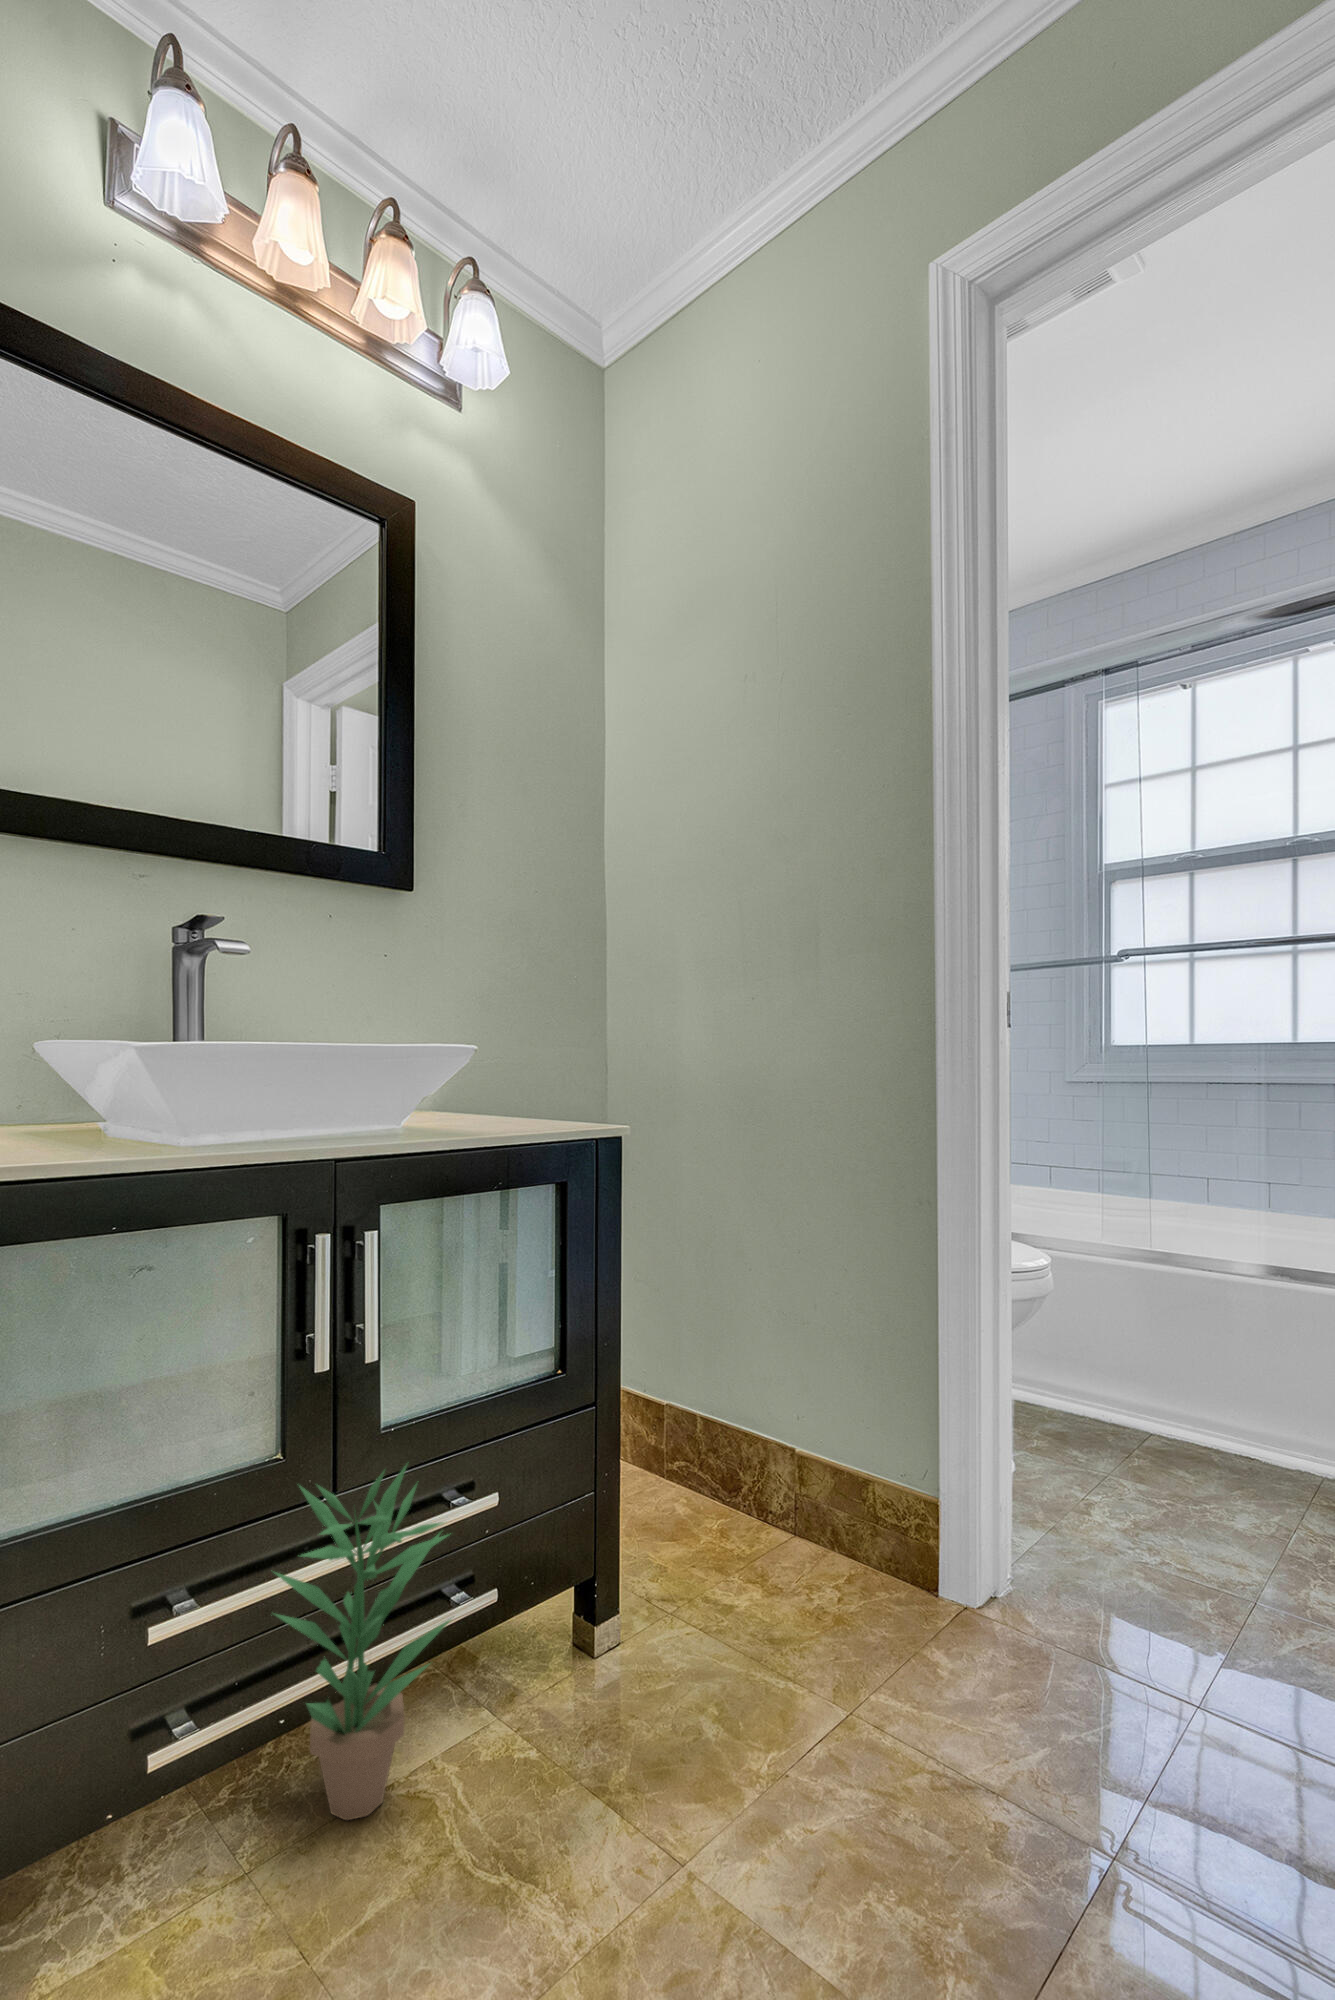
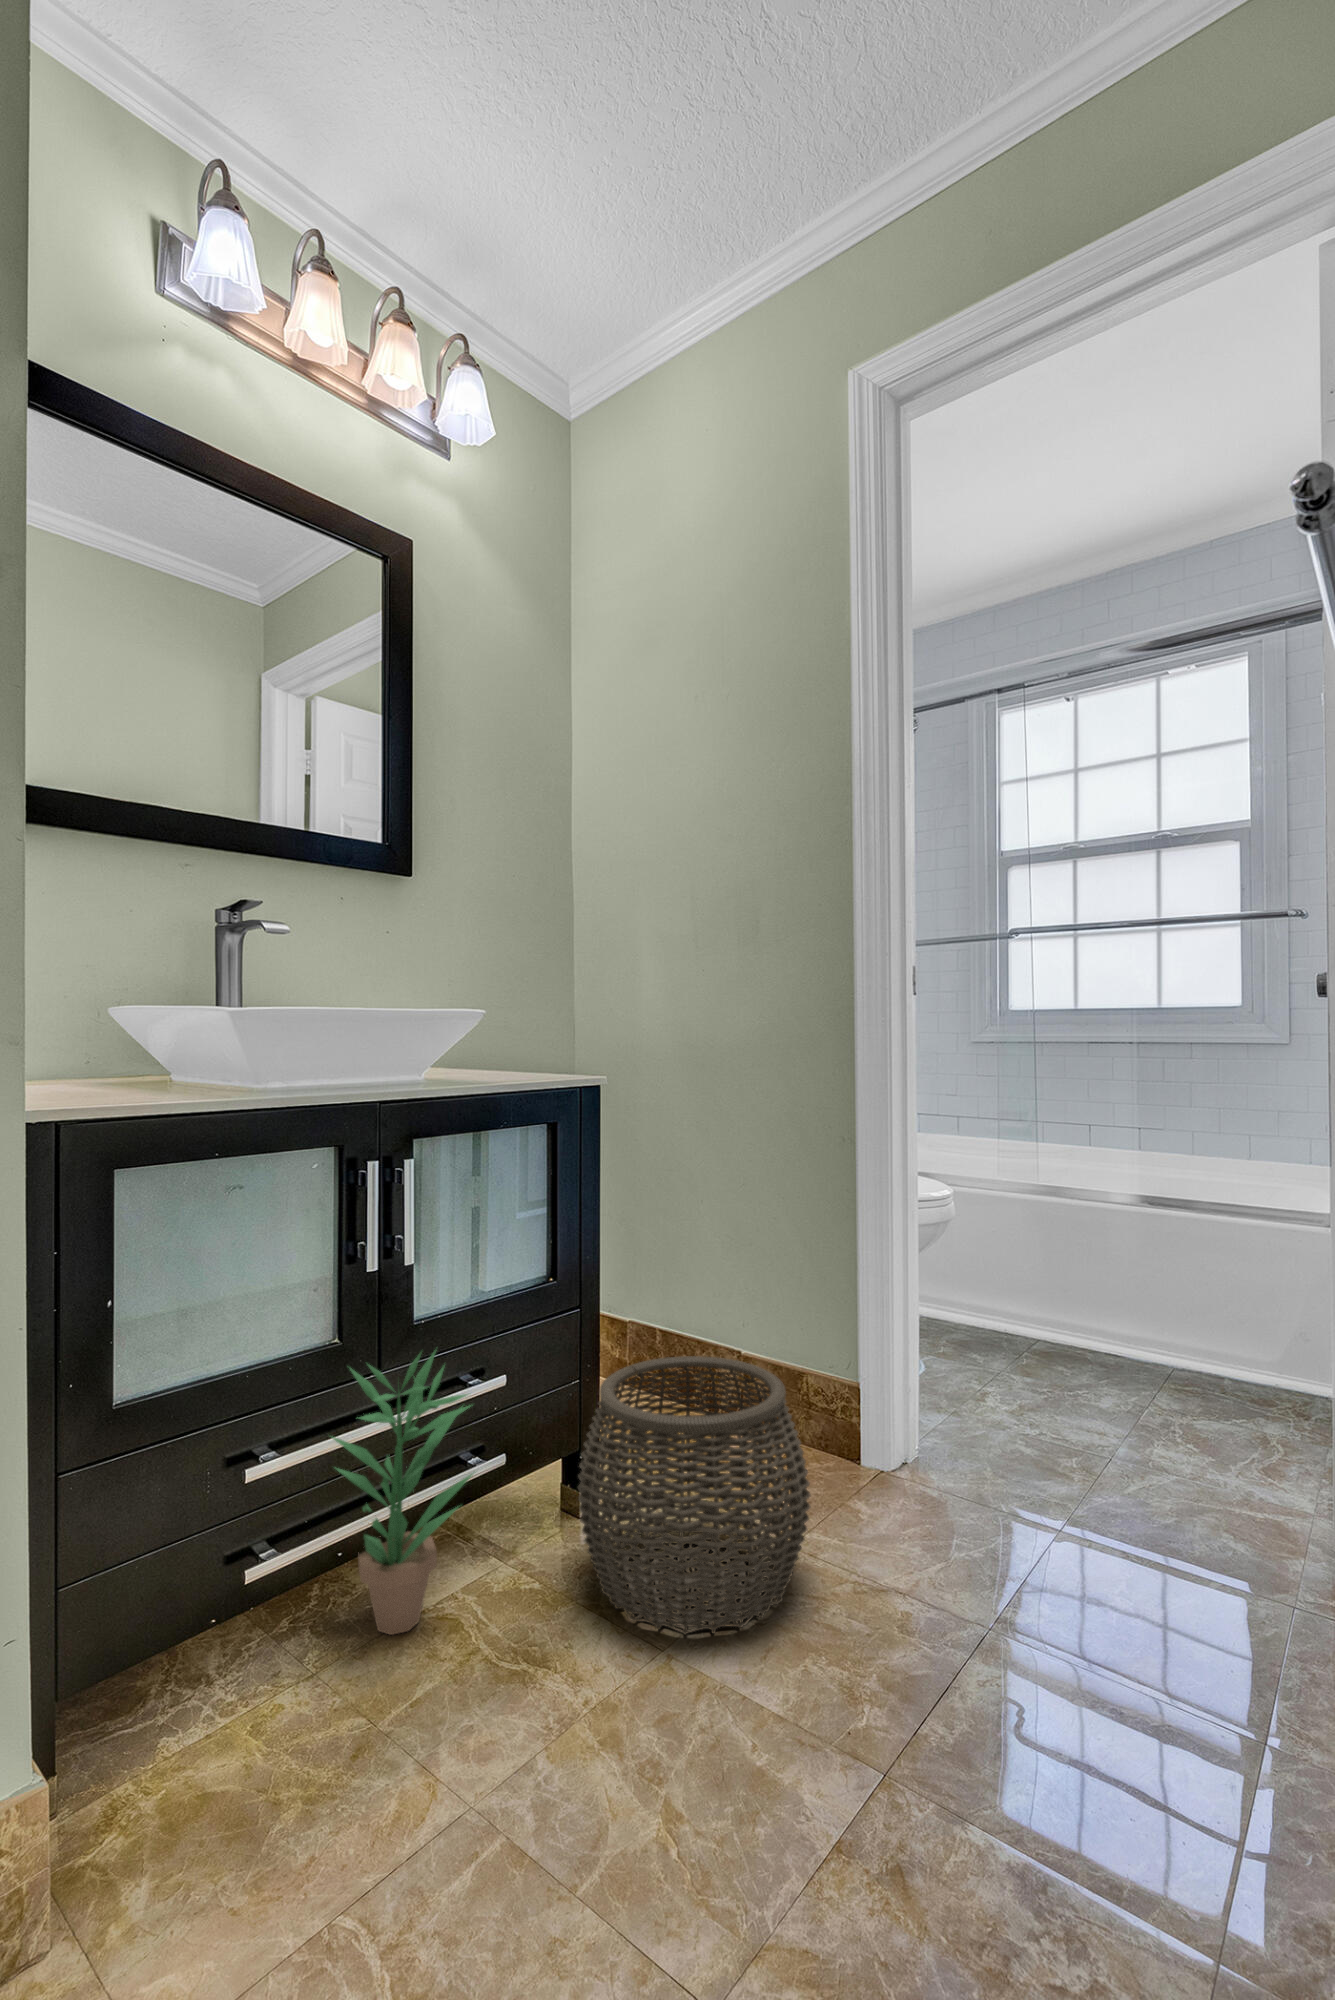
woven basket: none [581,1470,870,1845] -> present [578,1356,810,1634]

